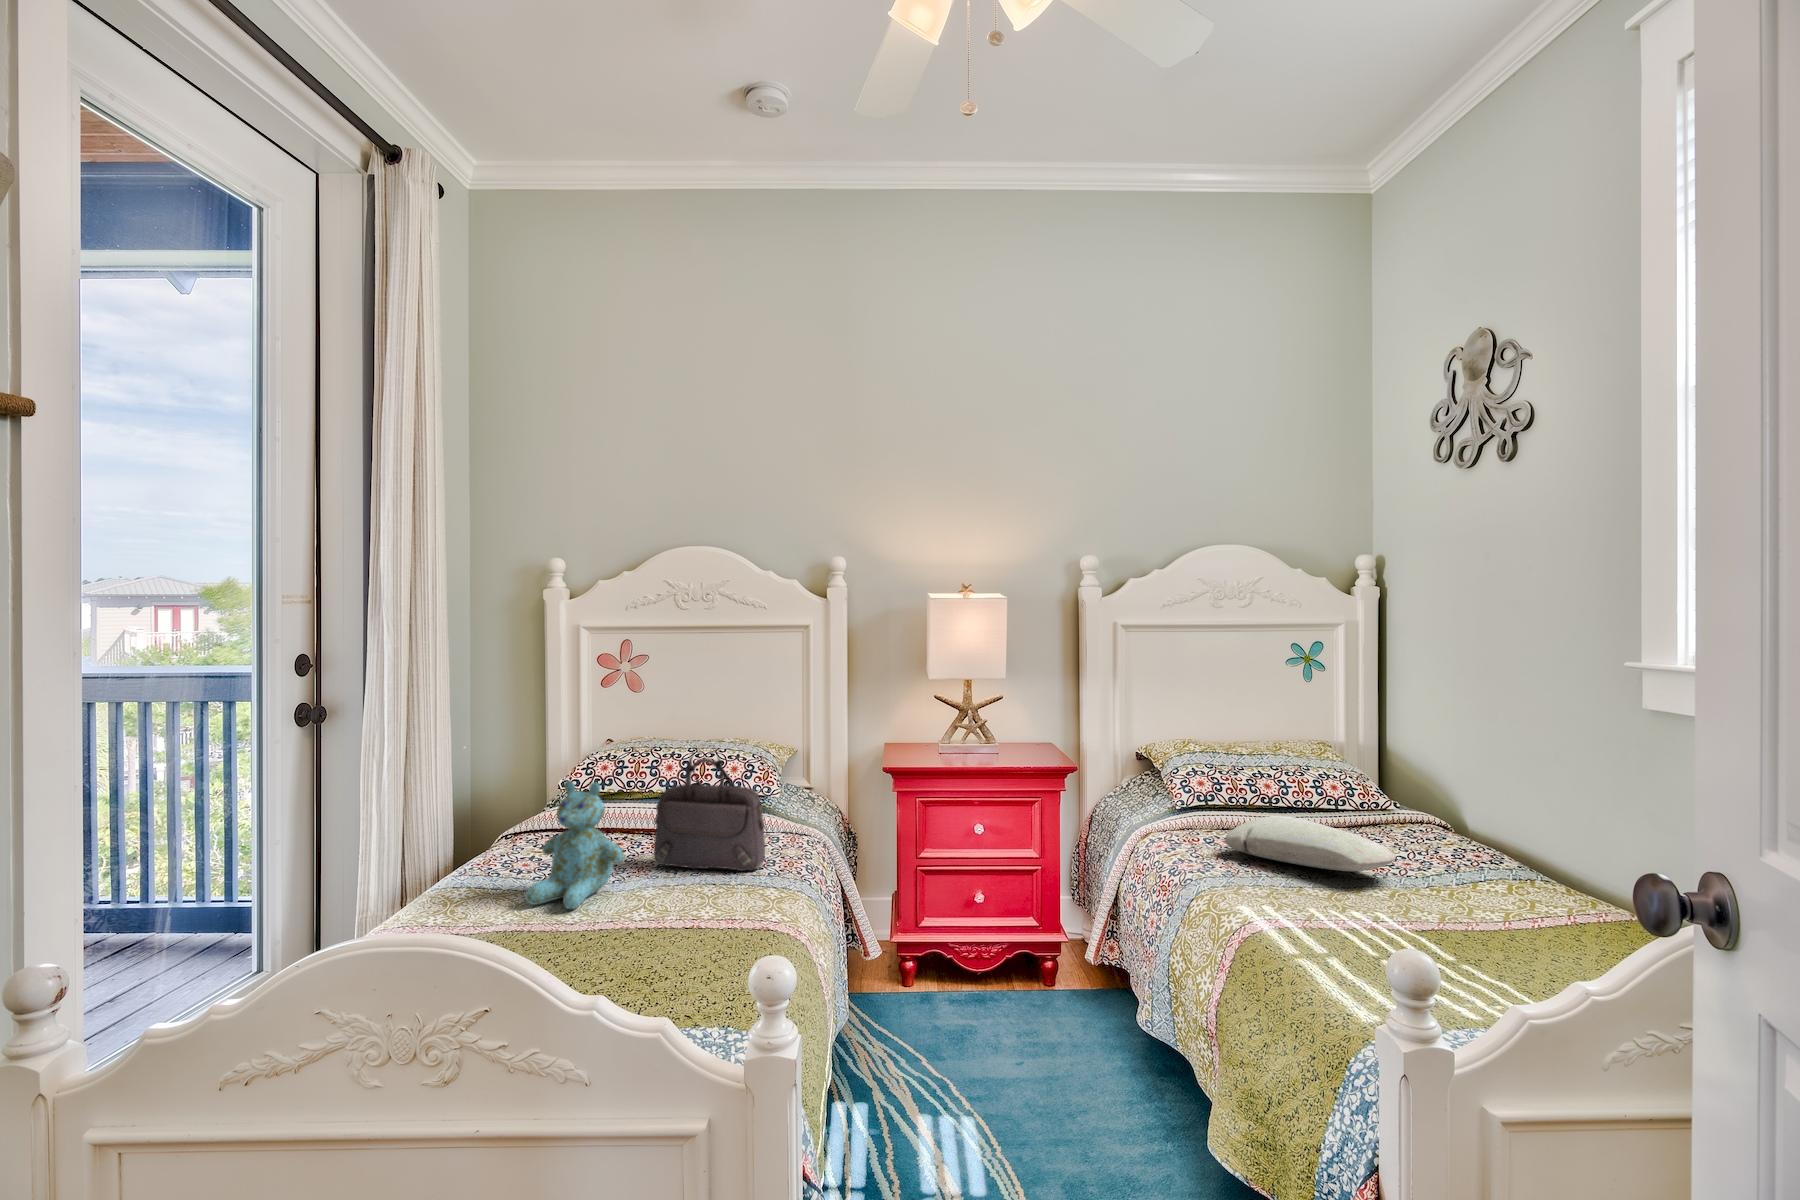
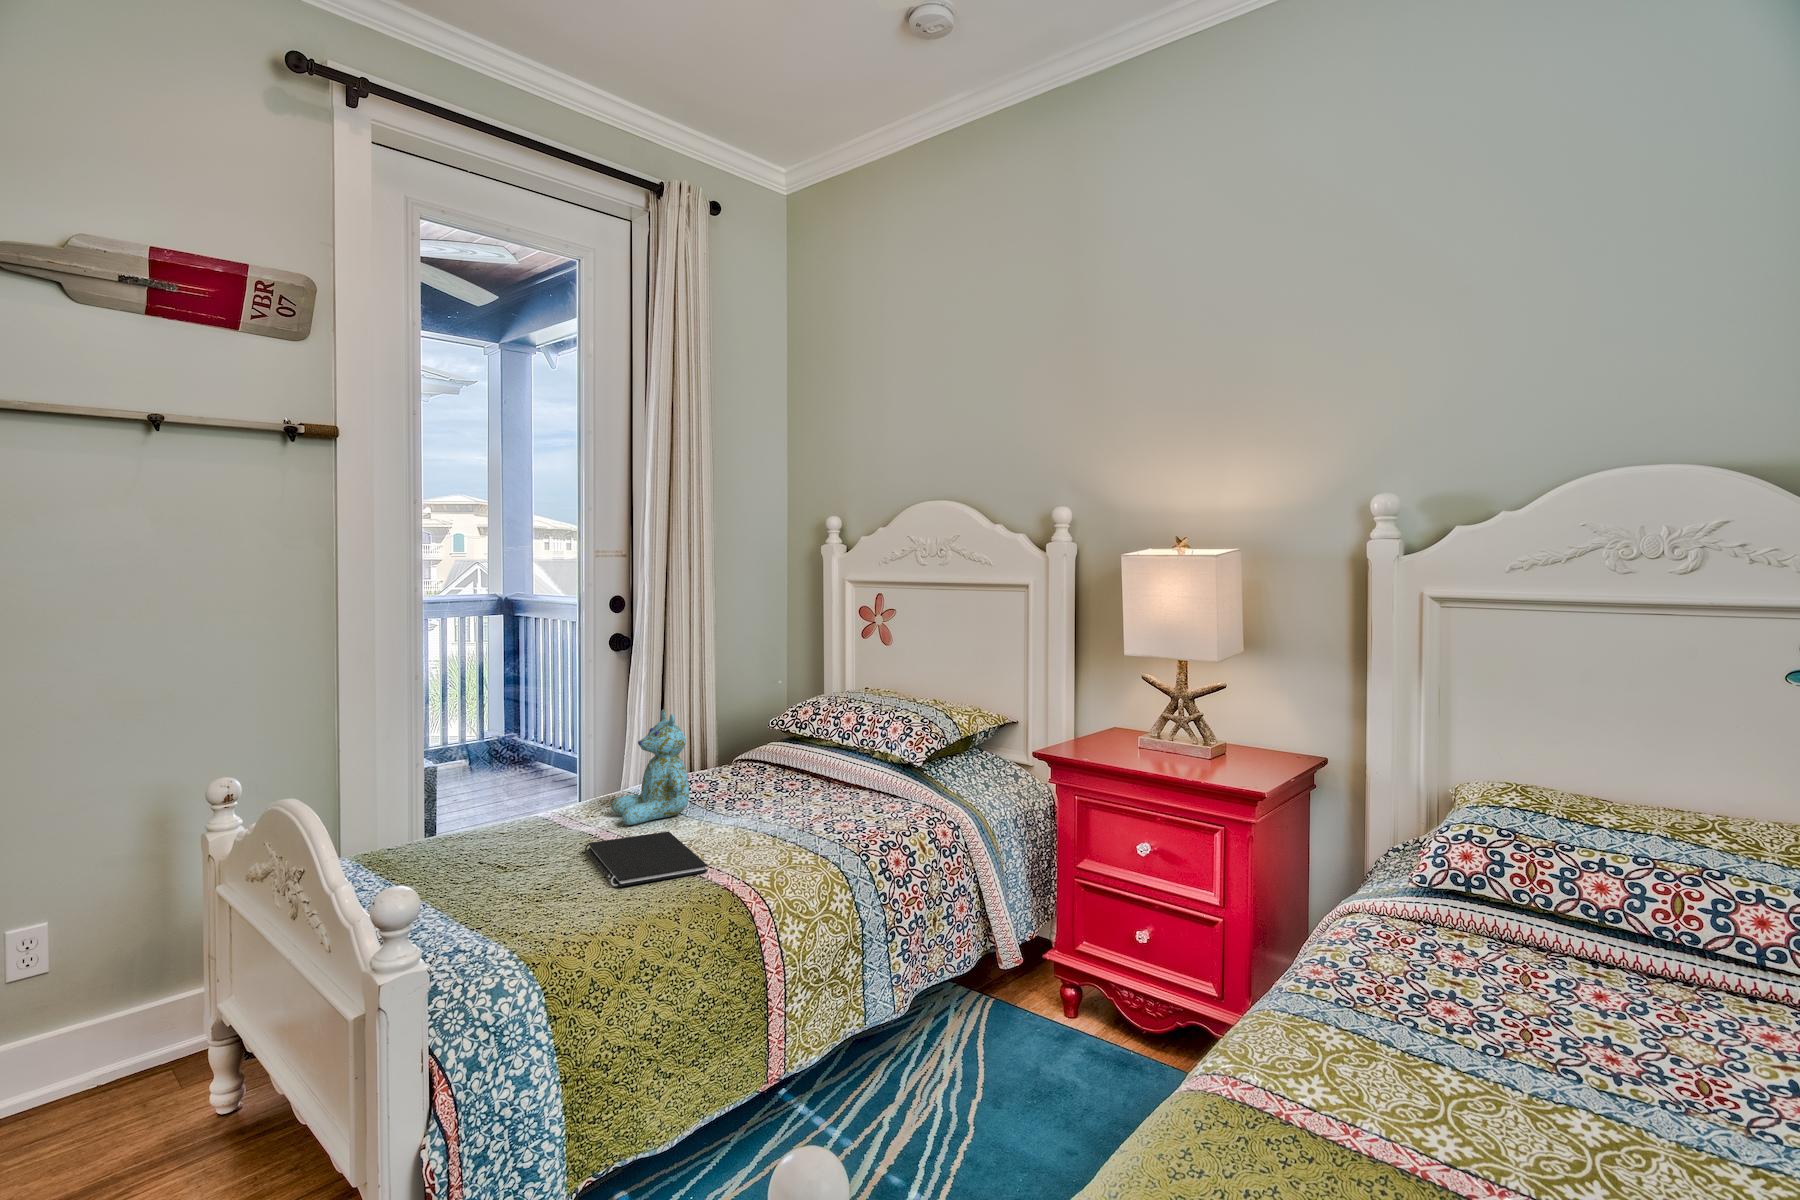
handbag: present [654,753,765,871] -> none [752,693,833,831]
pillow: present [1225,816,1396,871] -> none [1405,931,1687,1078]
notebook: none [592,901,749,954] -> present [585,831,708,887]

